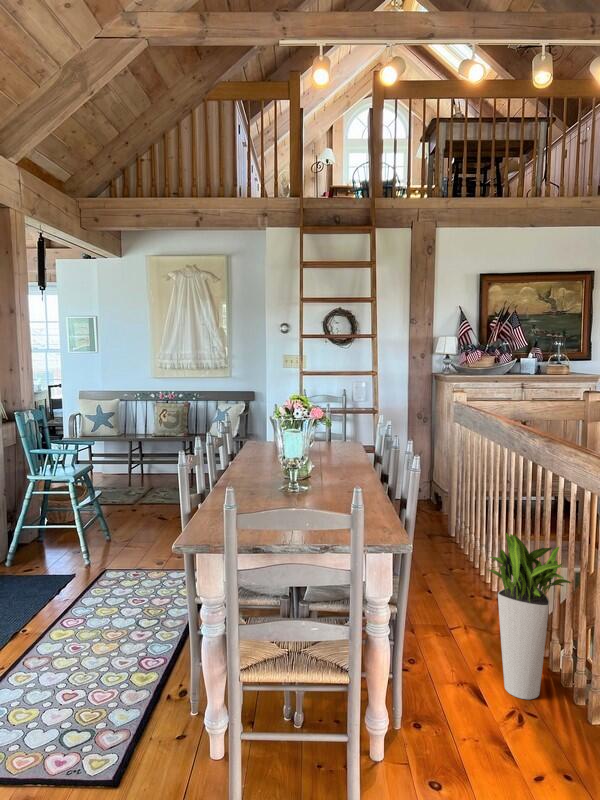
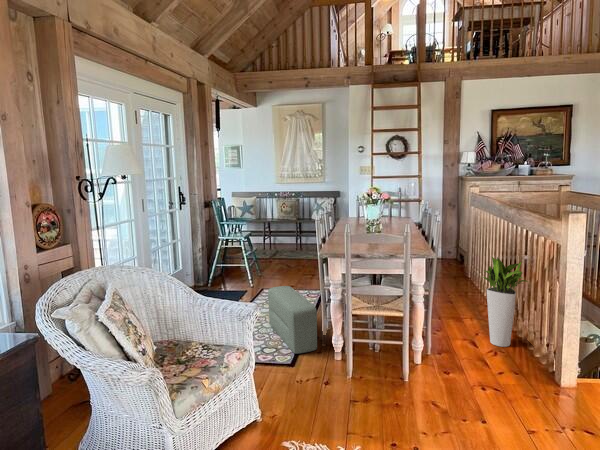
pouf: none [97,588,183,748] -> present [268,286,317,354]

